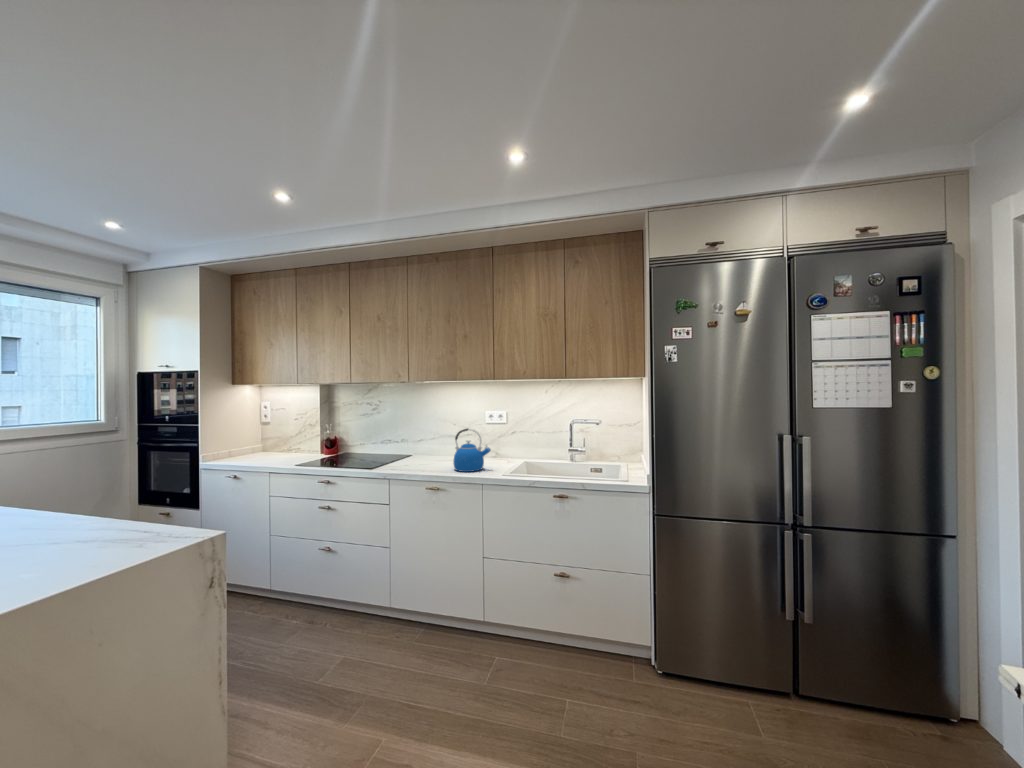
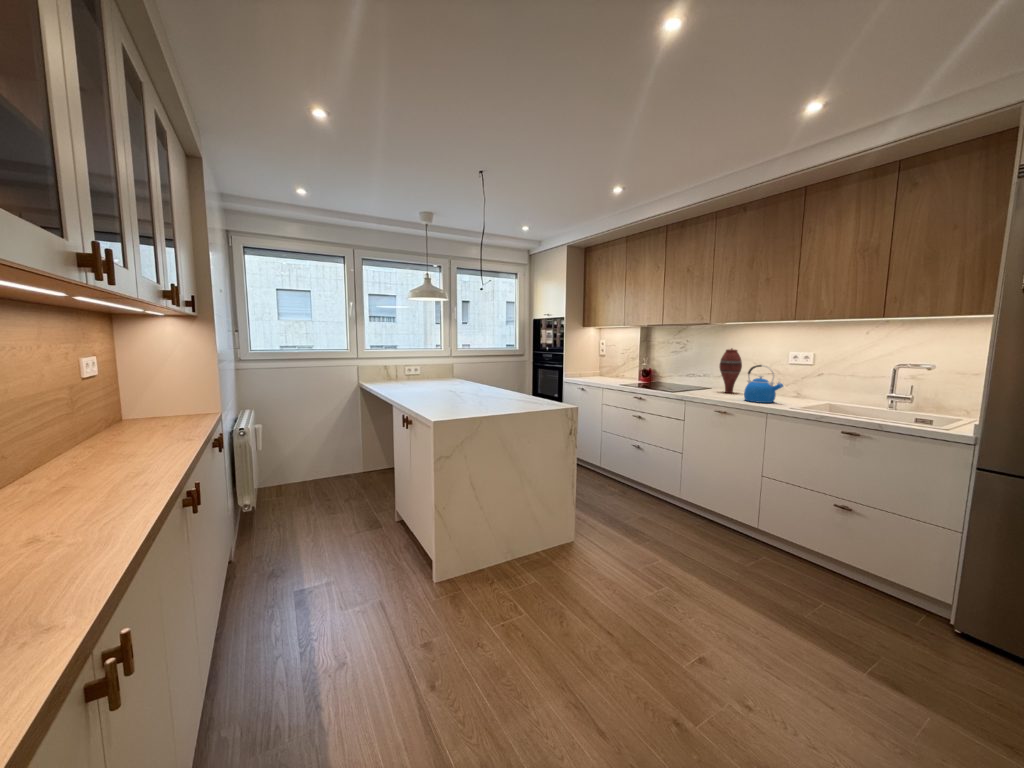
vase: none [421,410,443,461] -> present [719,348,742,393]

